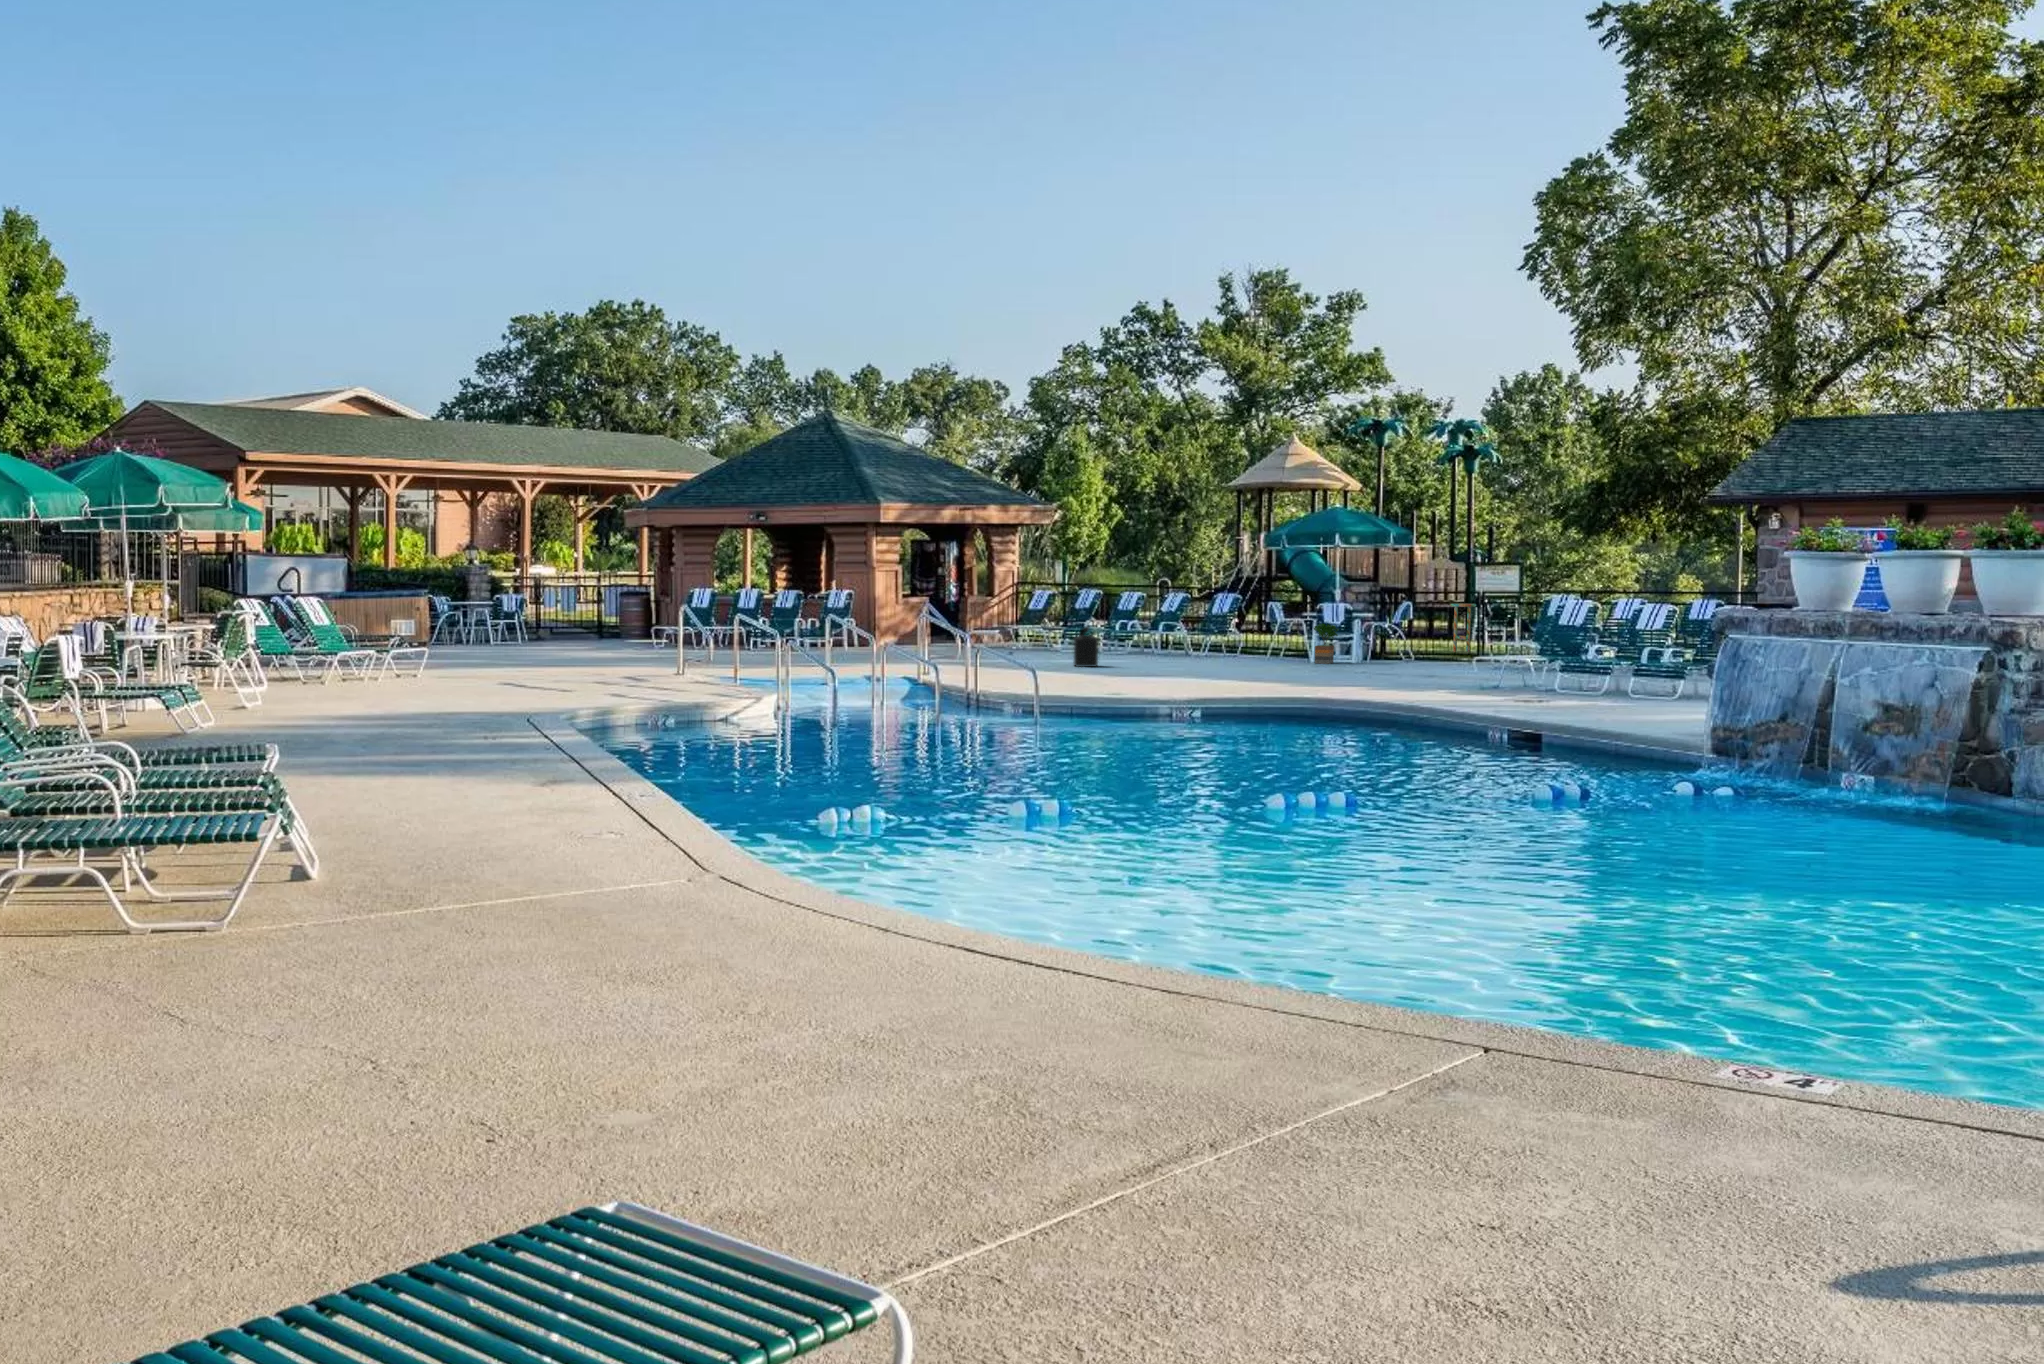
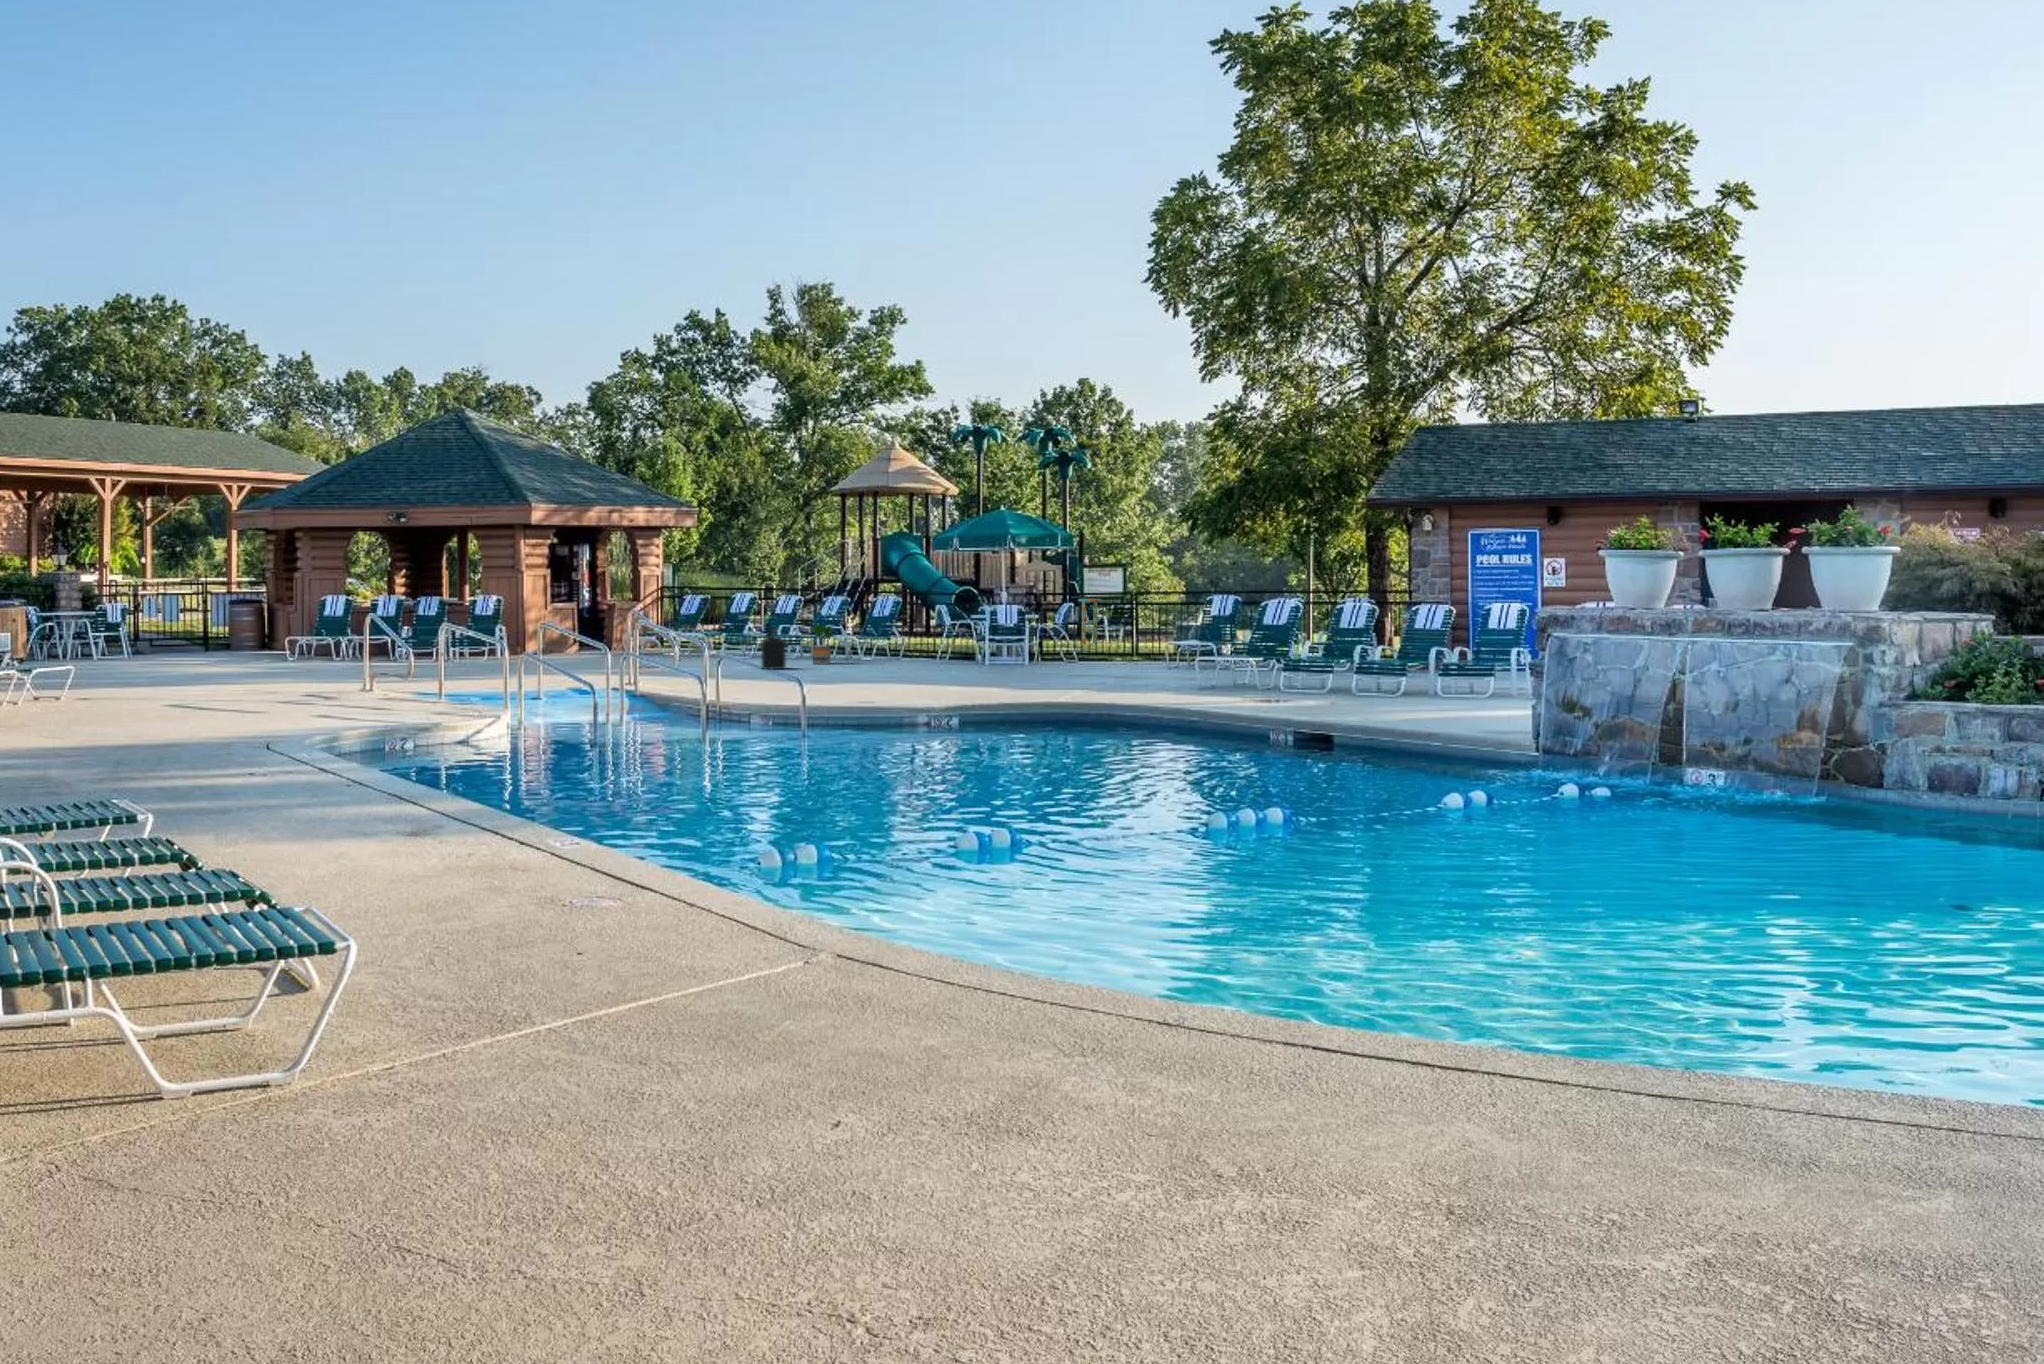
potted tree: present [1314,624,1339,664] -> present [811,625,834,664]

